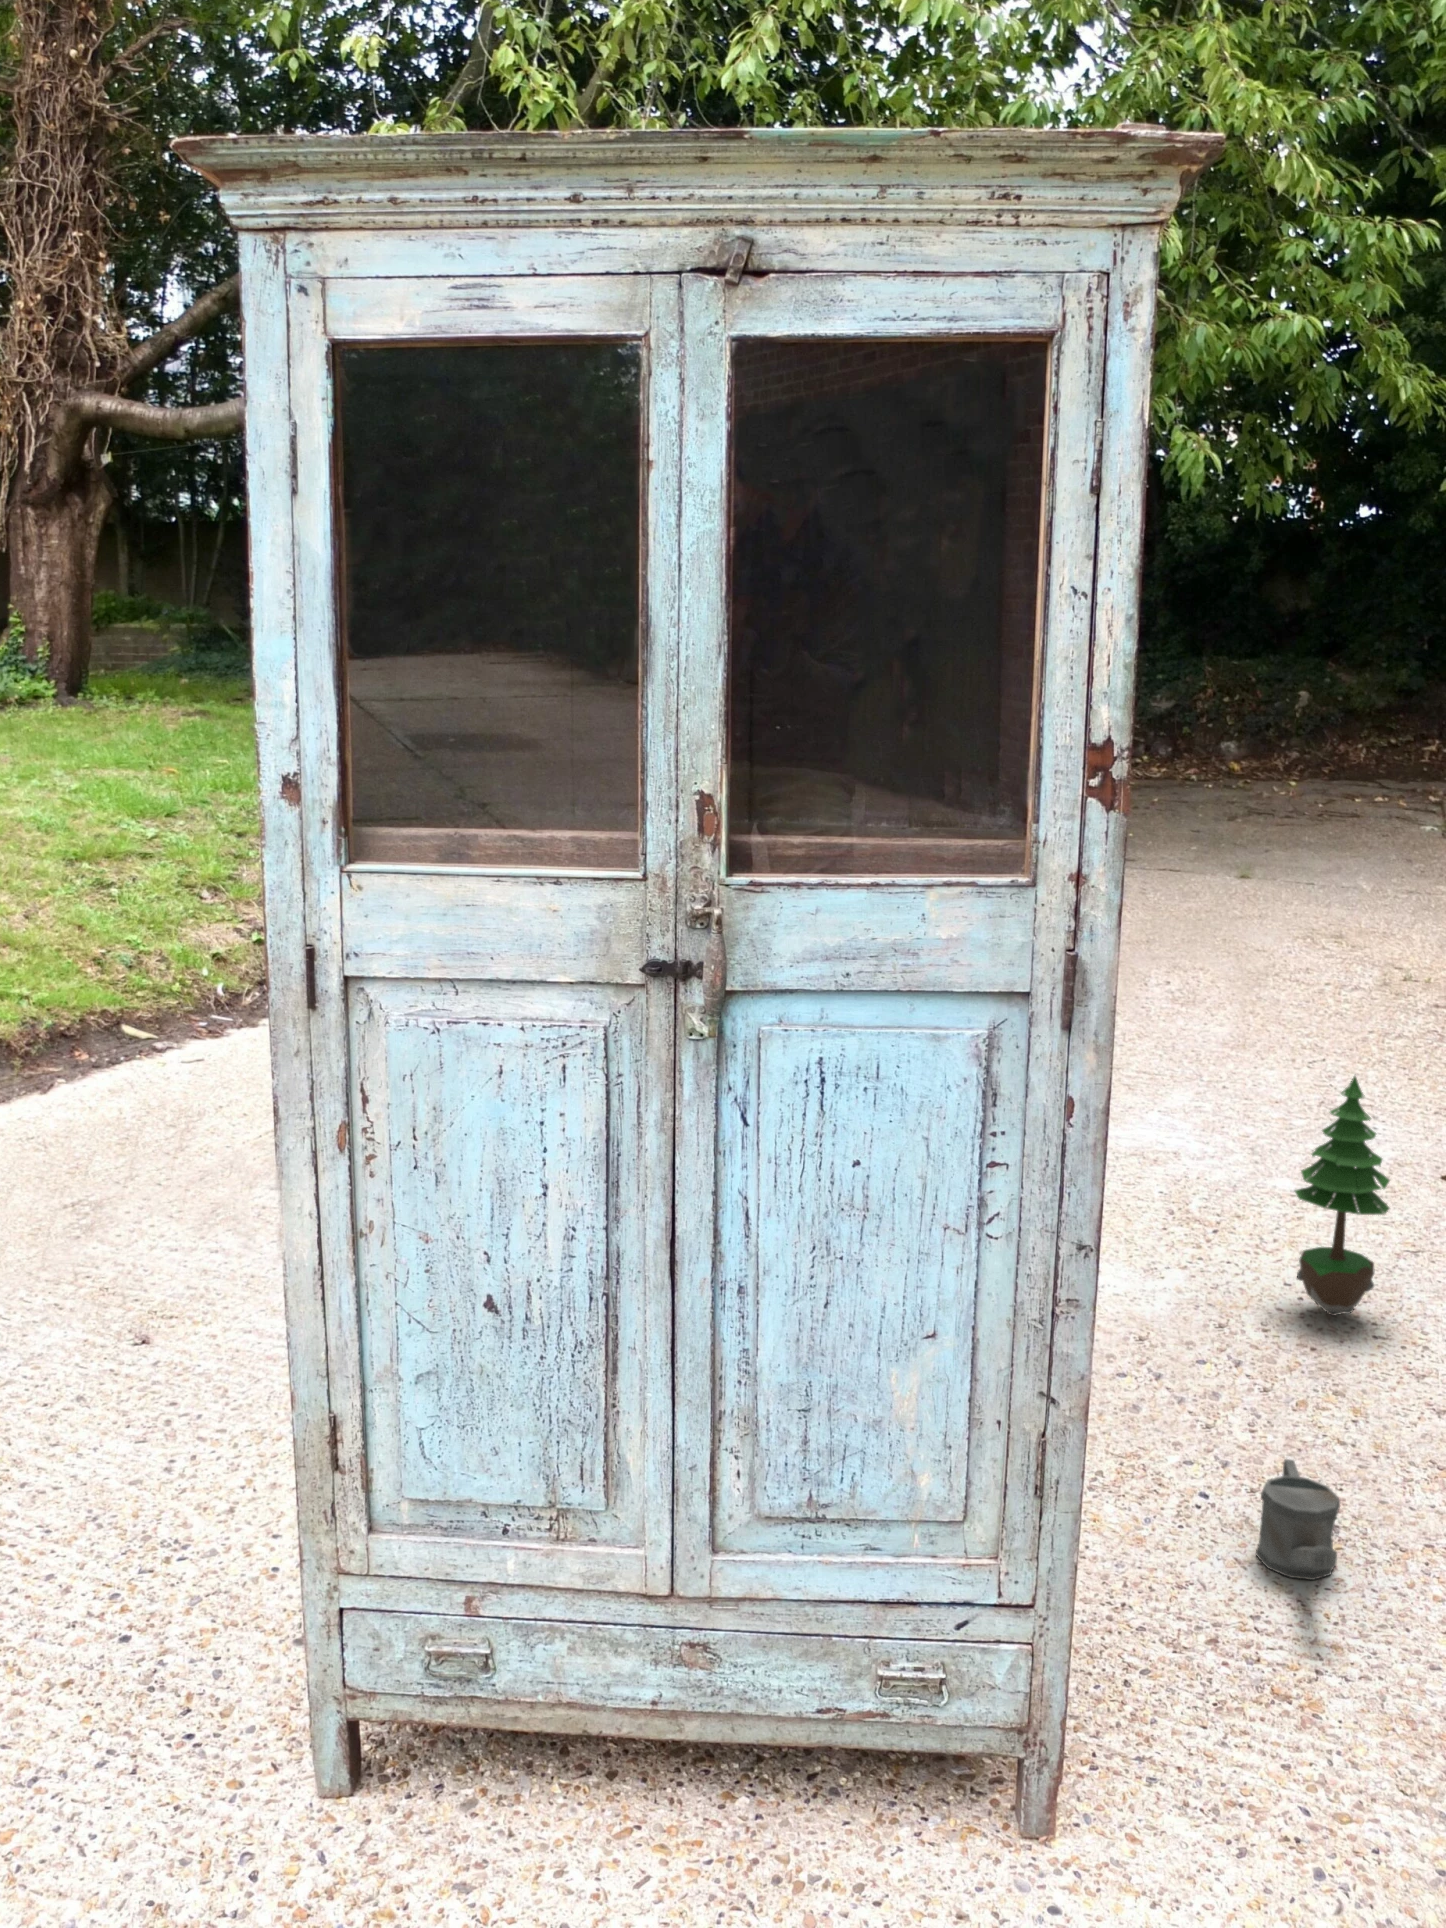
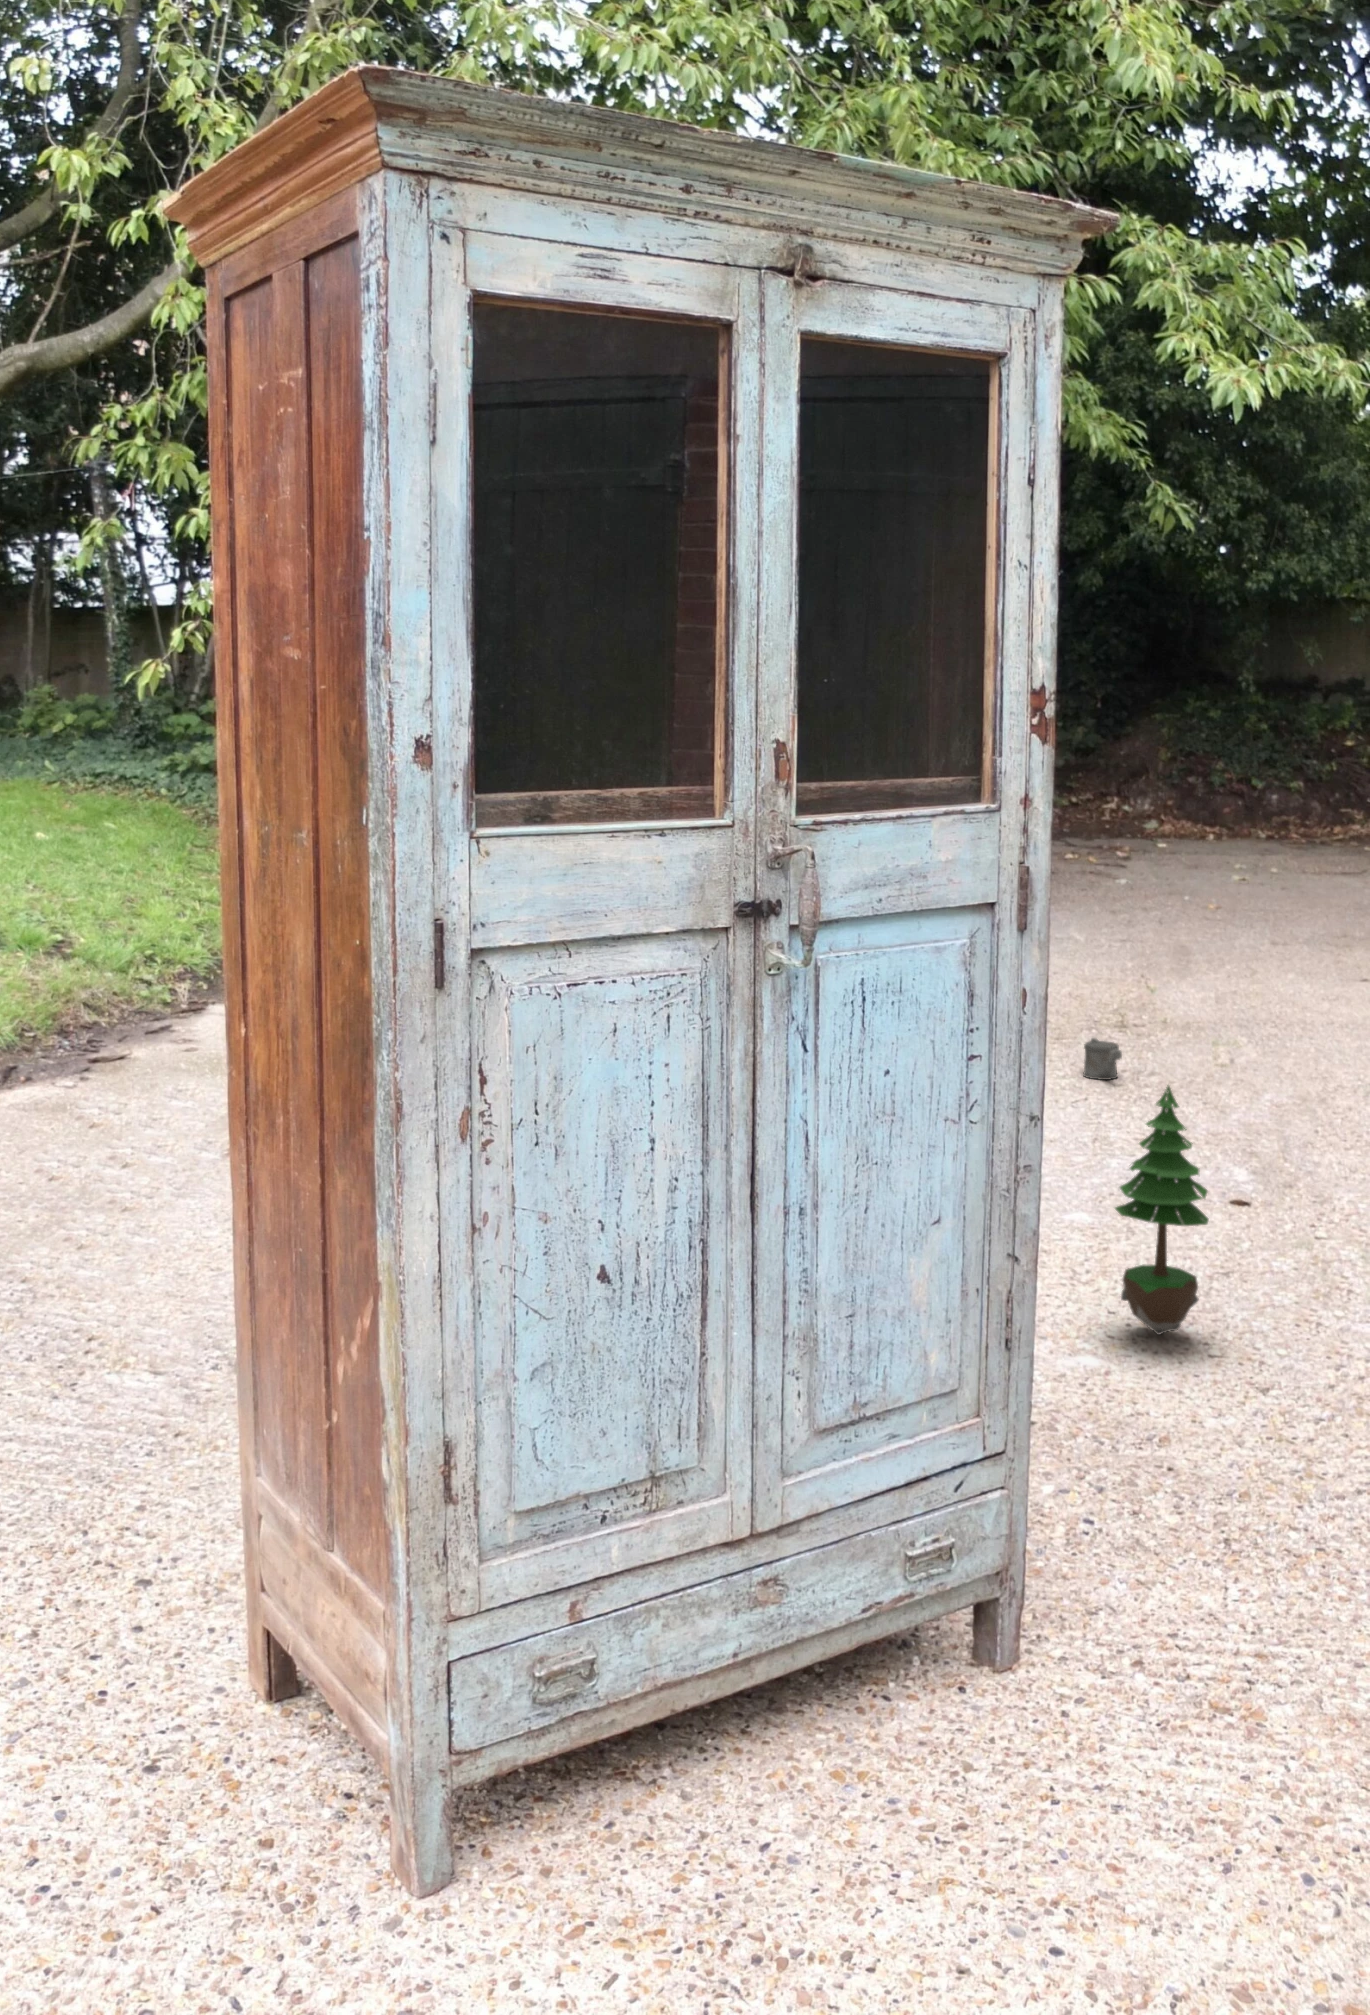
watering can: present [1256,1459,1340,1580] -> present [1083,1038,1122,1080]

